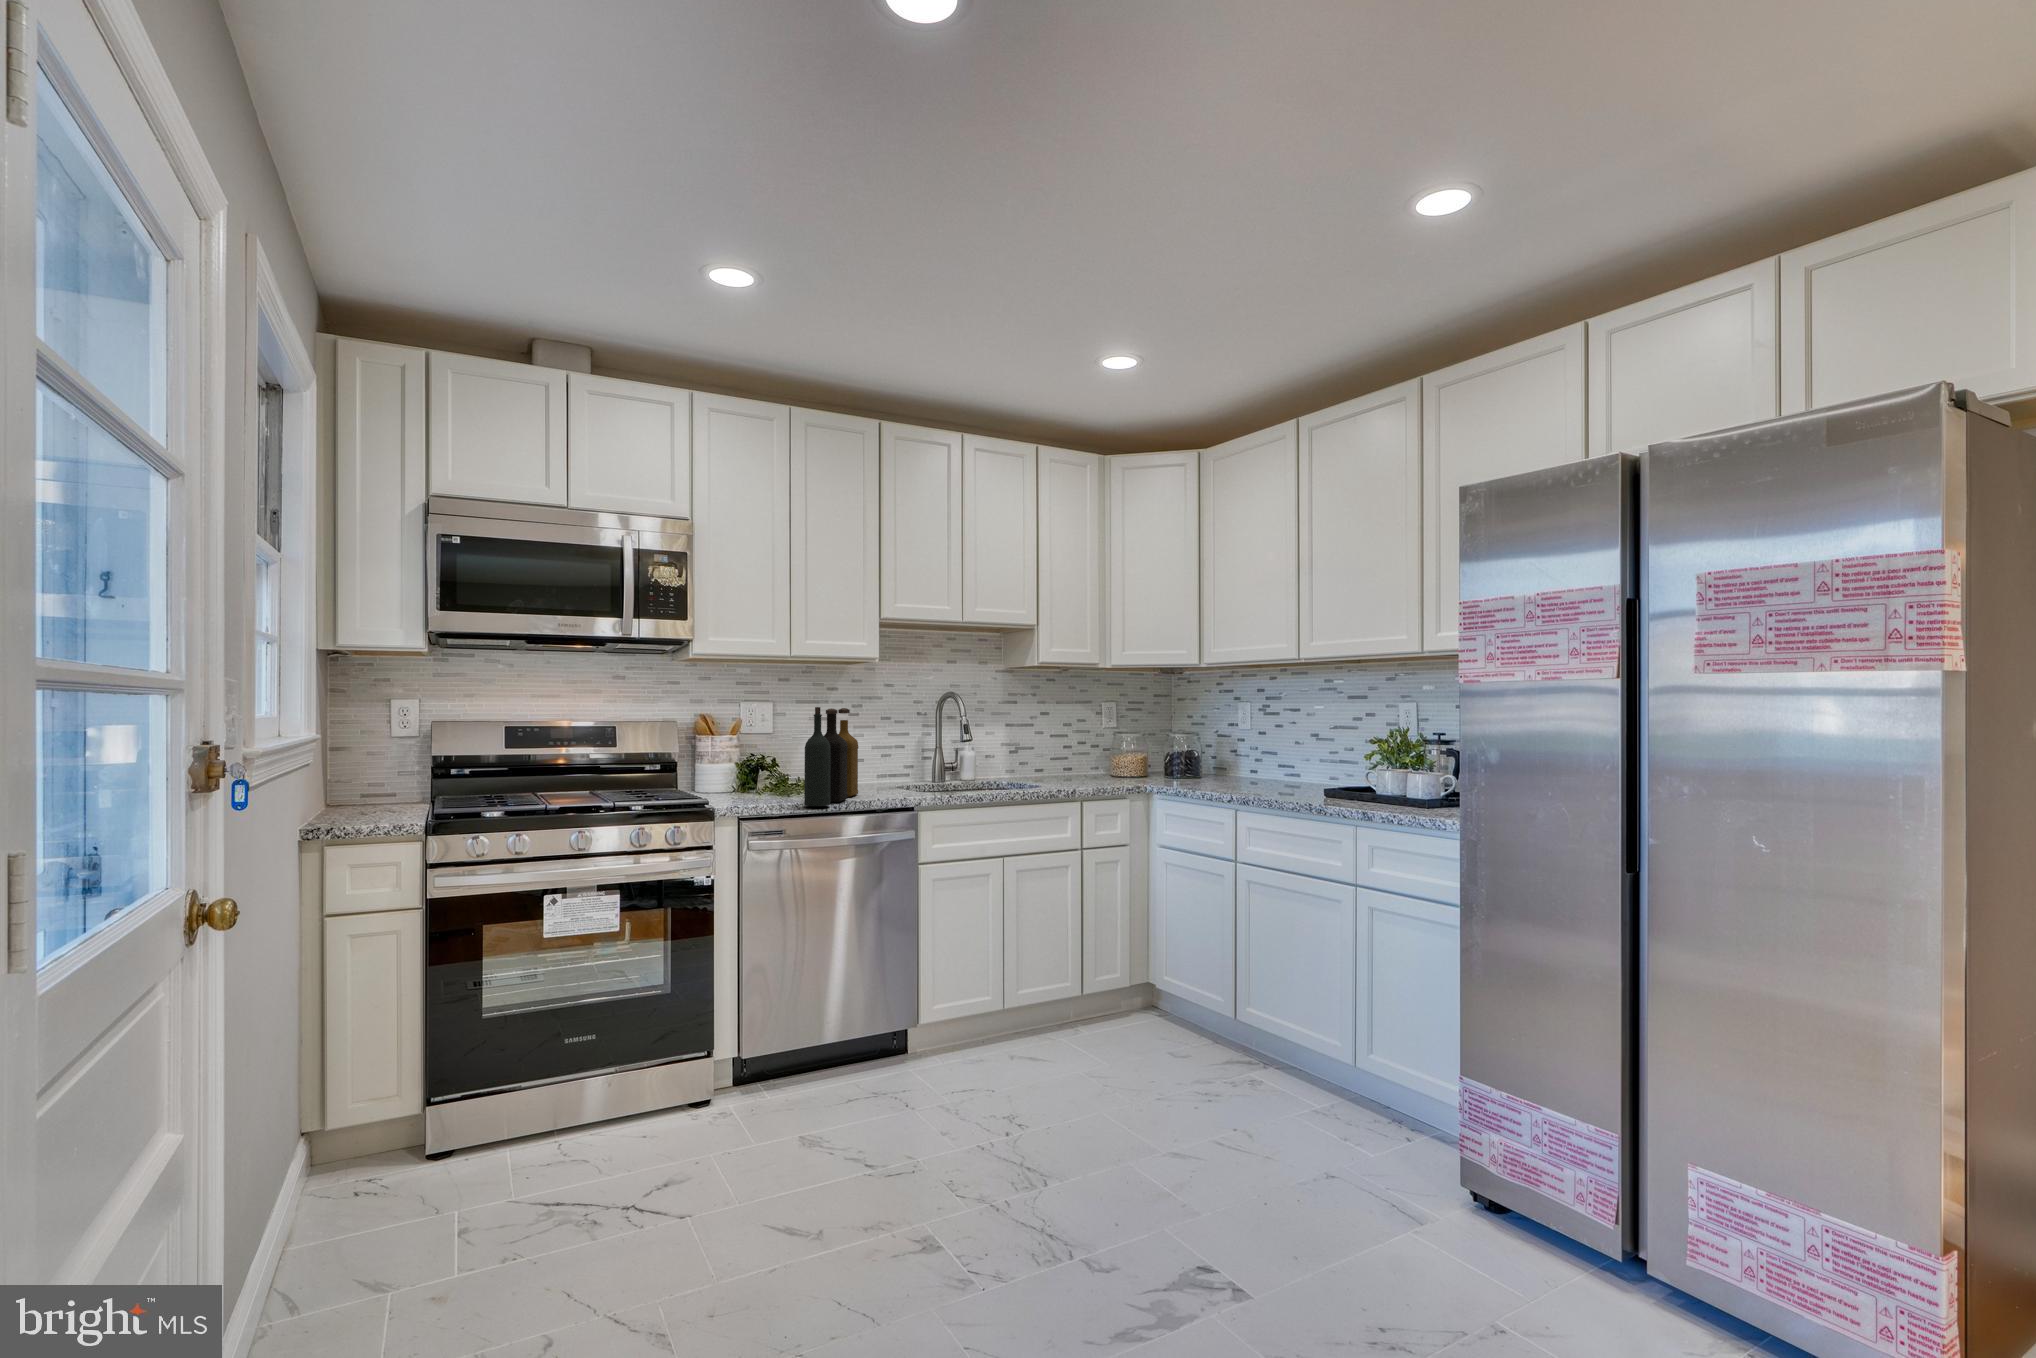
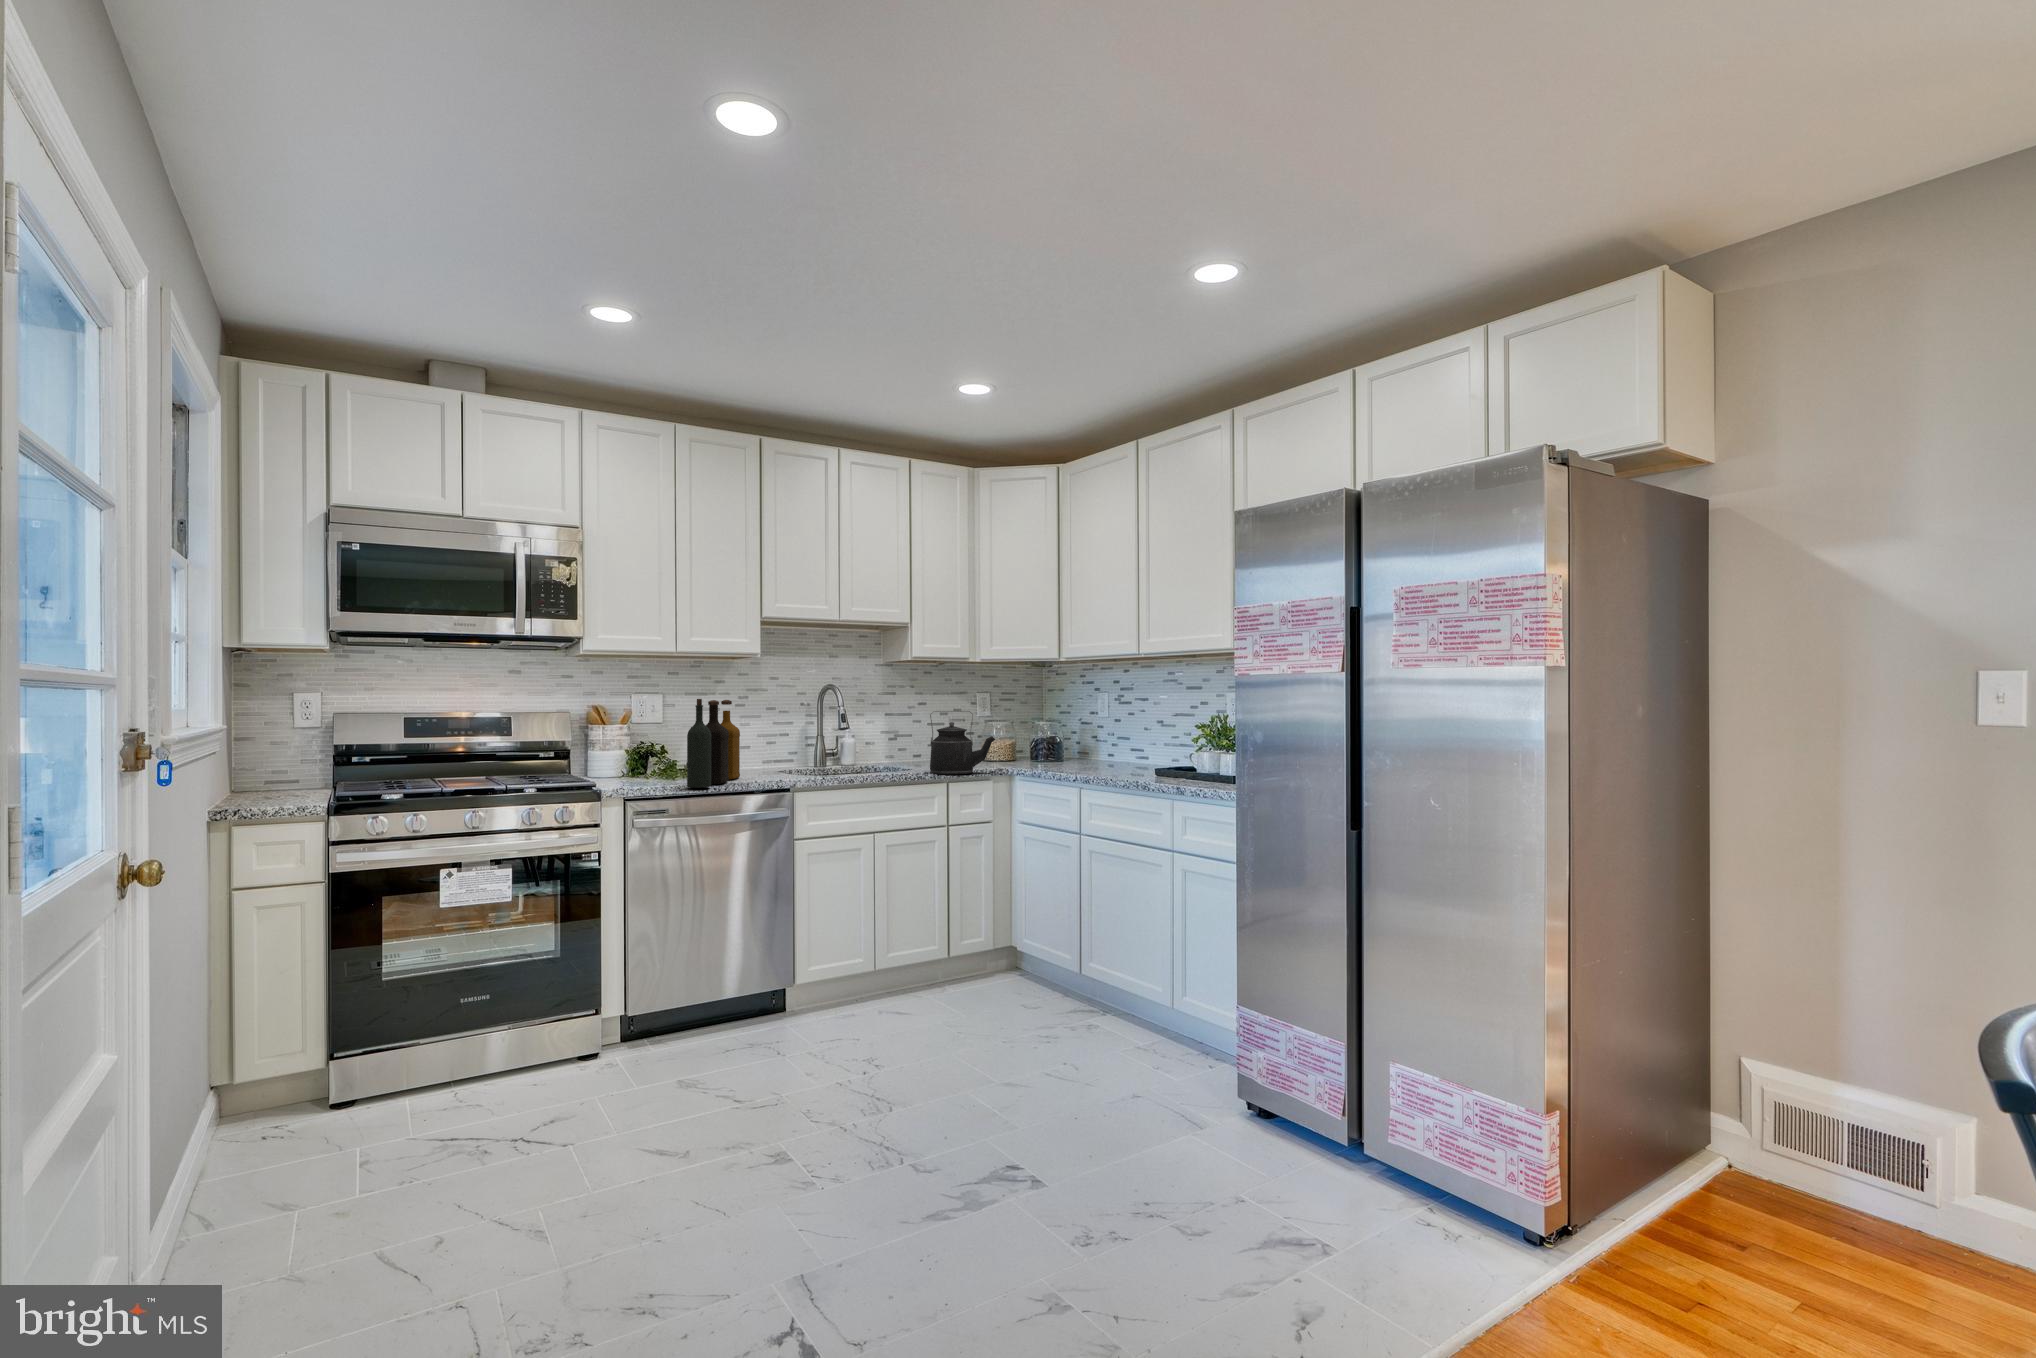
kettle: none [1064,722,1137,792] -> present [930,711,995,774]

